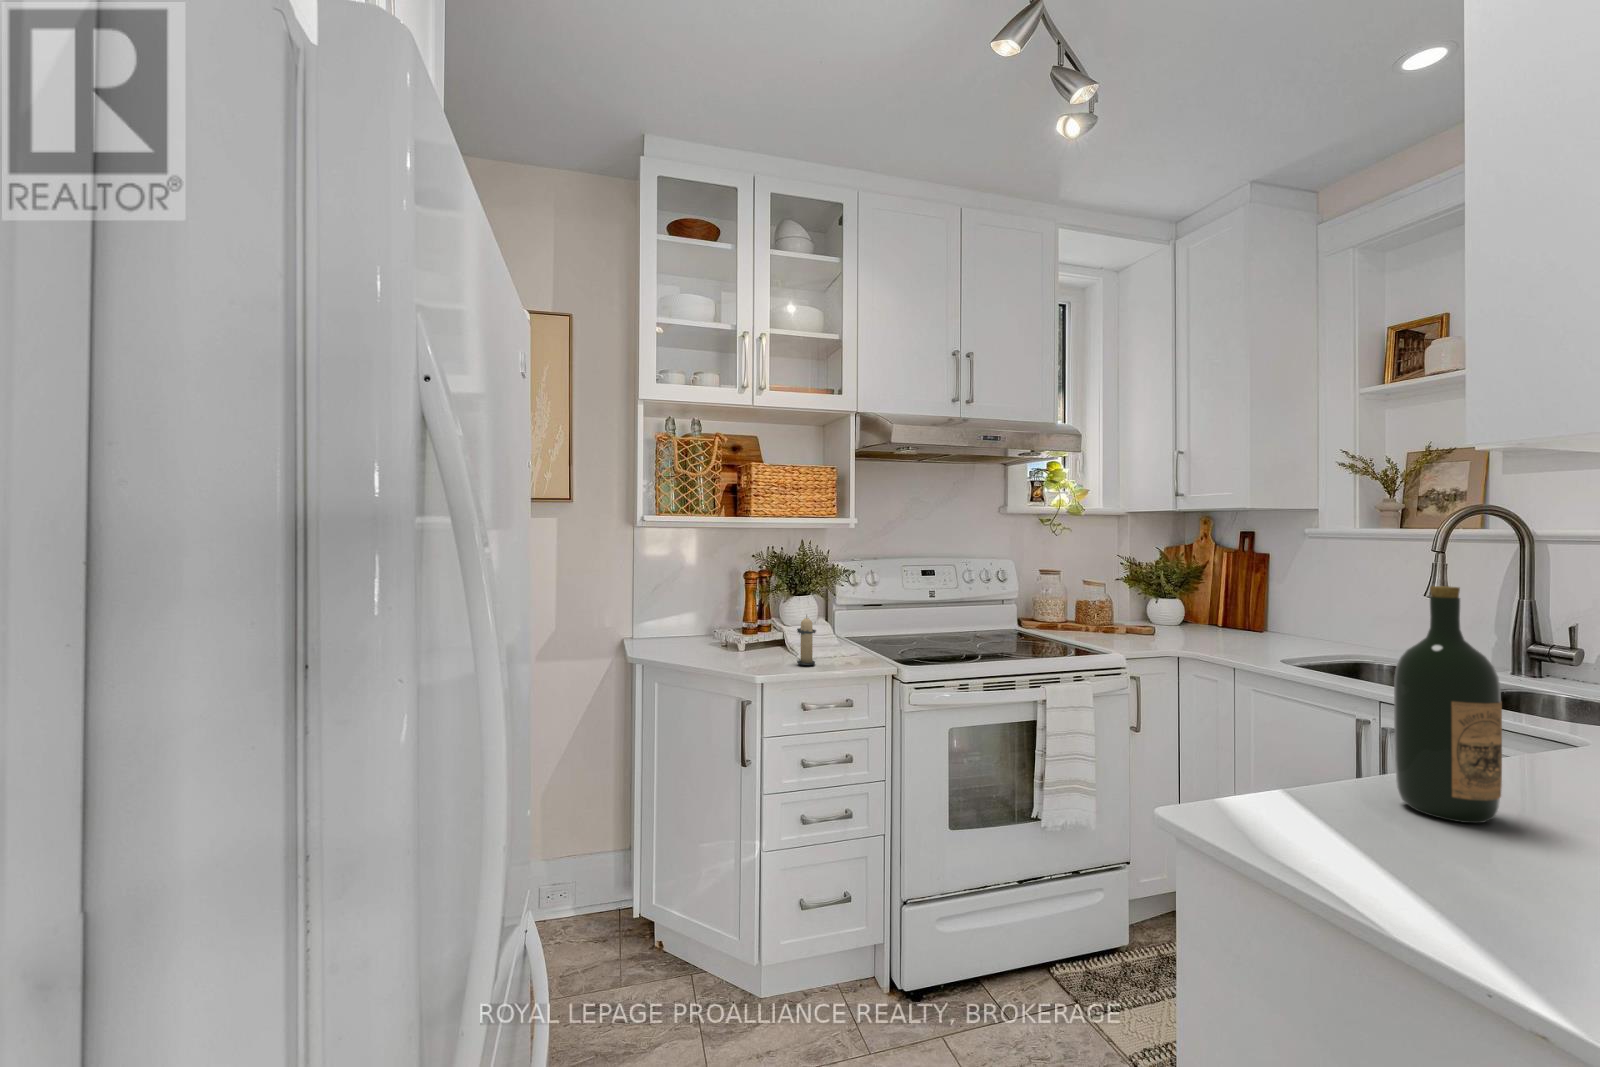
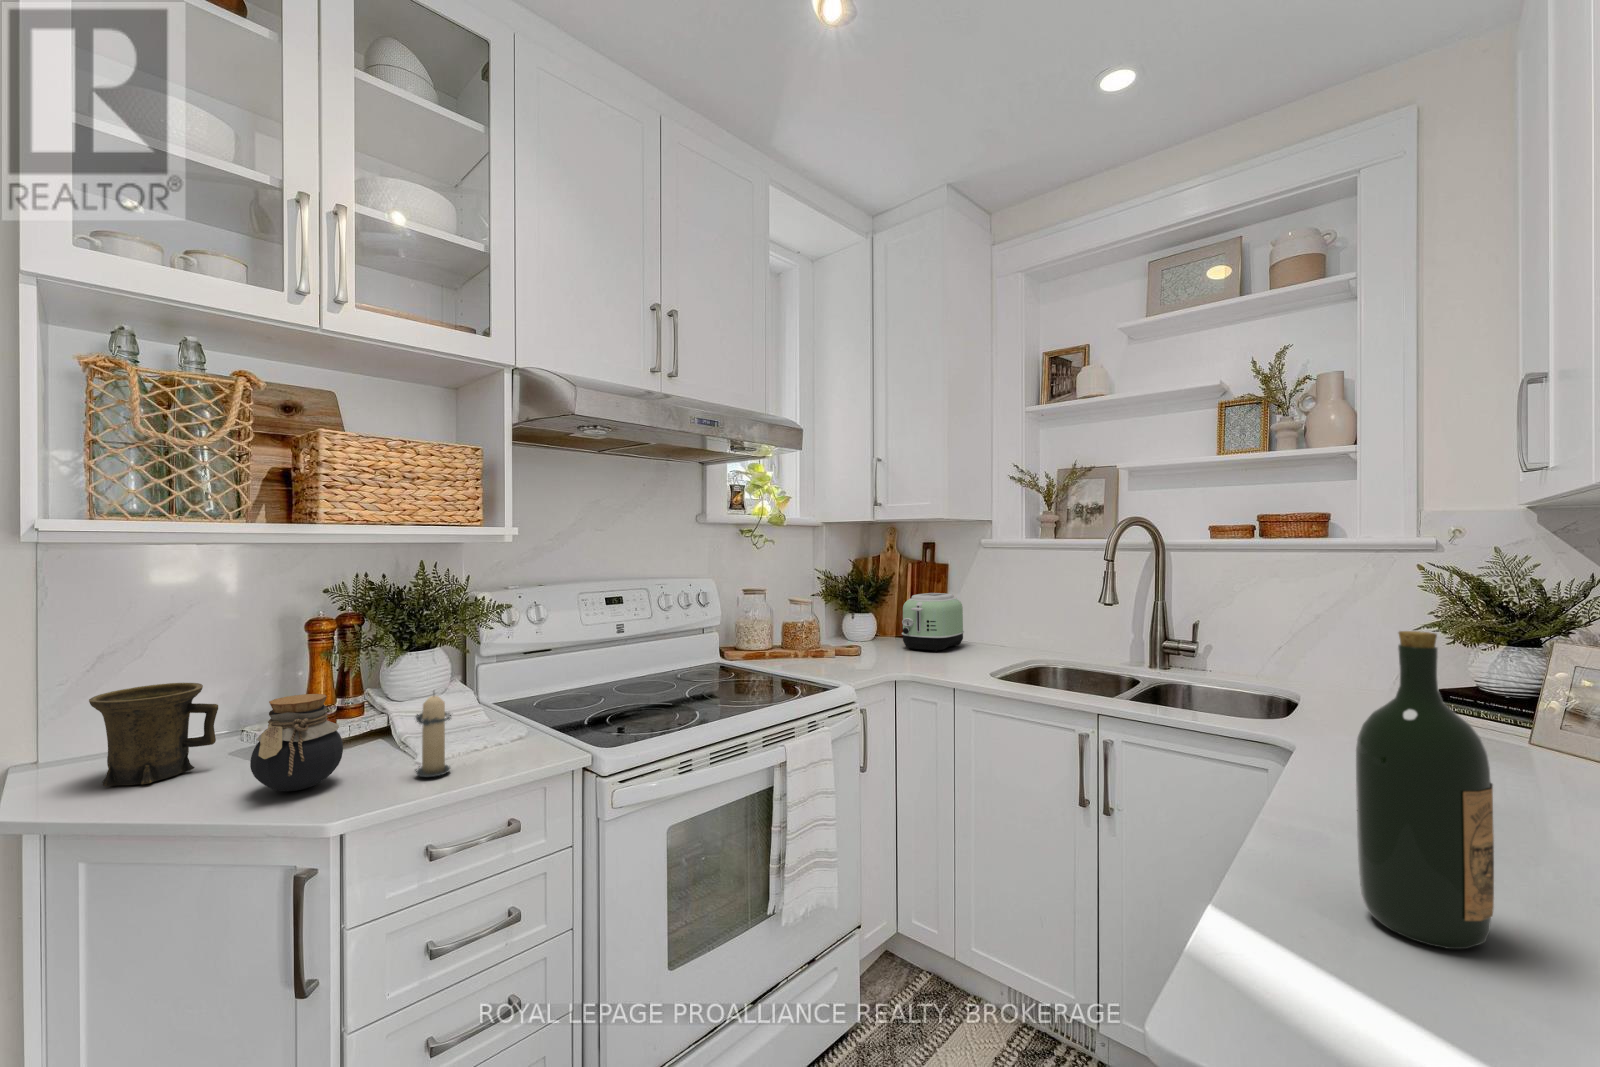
toaster: none [1204,583,1281,638] -> present [902,593,964,651]
mug: none [655,603,705,652] -> present [89,683,218,786]
jar: none [720,611,762,662] -> present [250,694,343,791]

